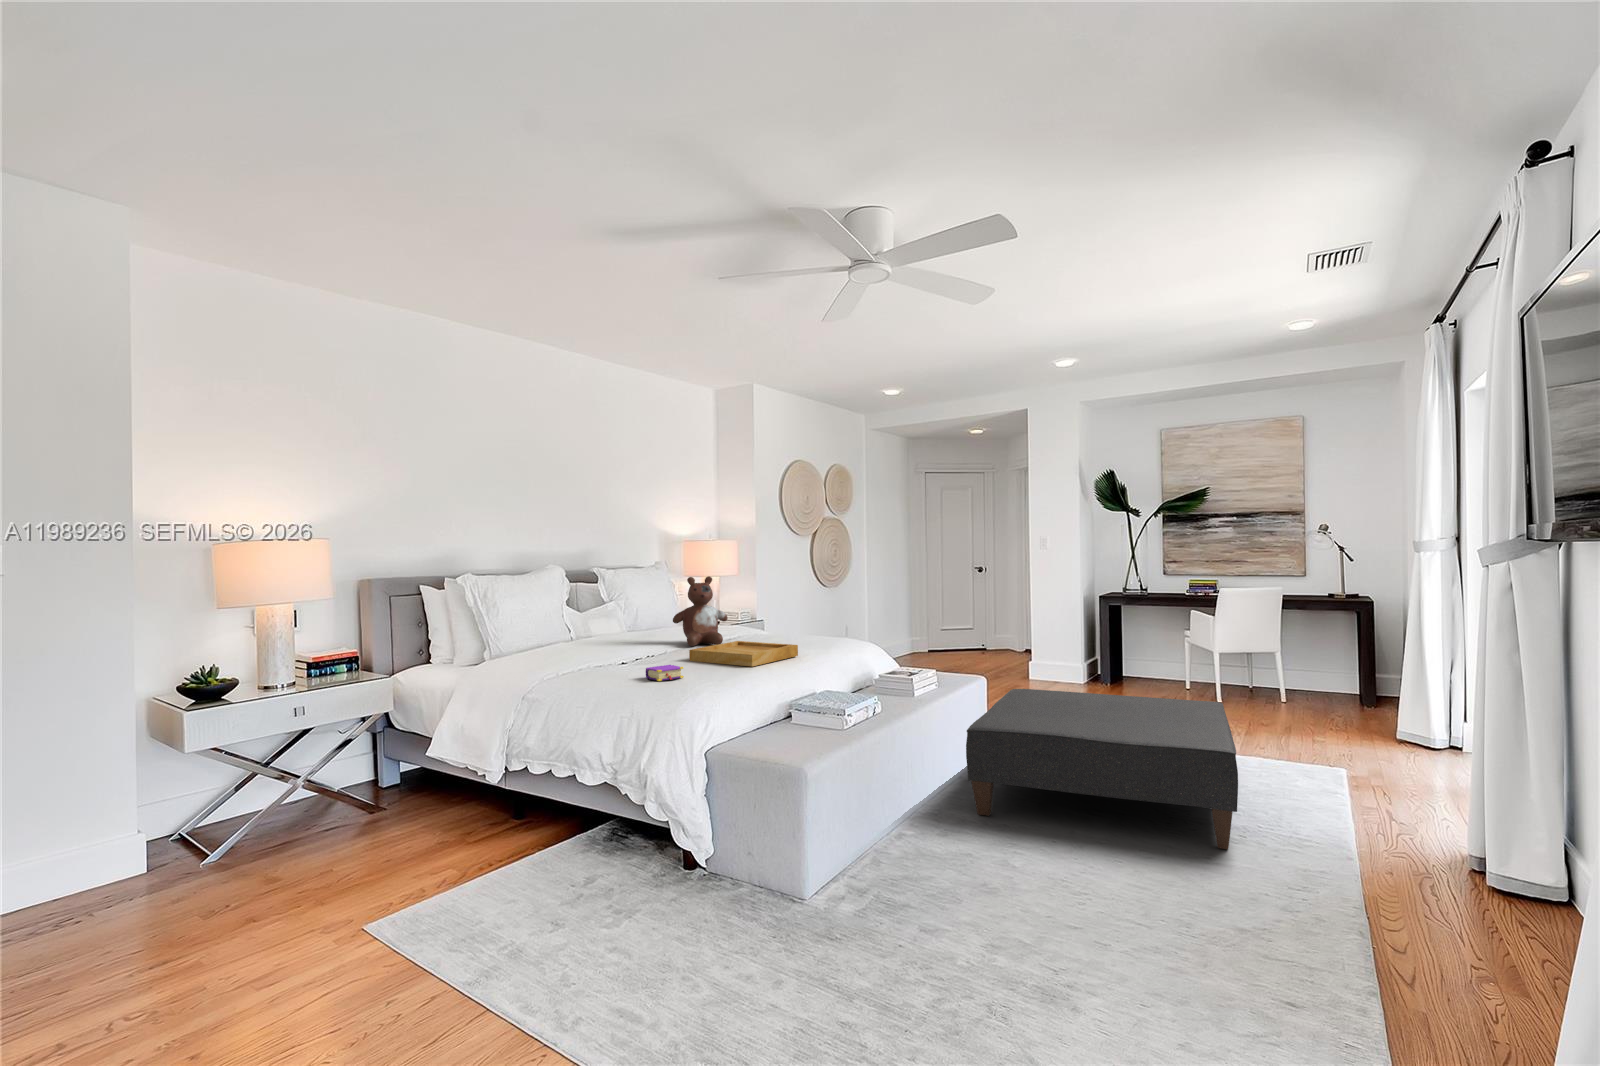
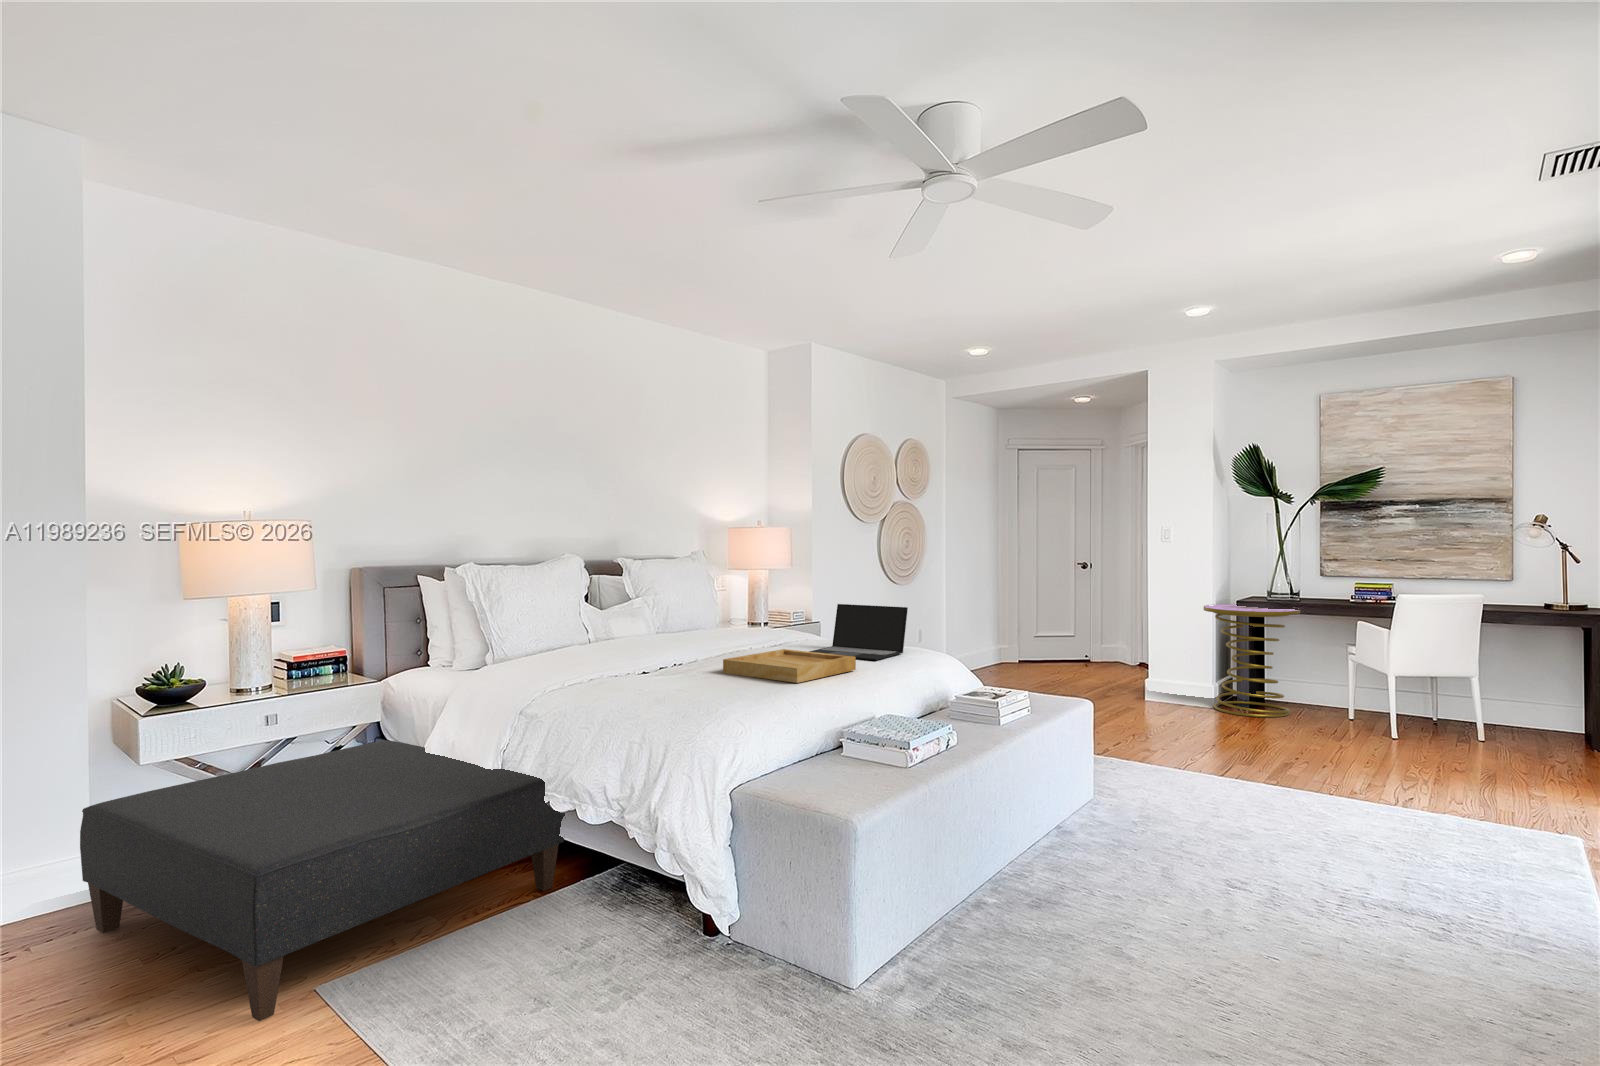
stuffed bear: present [673,576,728,646] -> none [709,570,774,654]
side table: none [1073,599,1147,690] -> present [1204,604,1300,717]
laptop: none [753,603,838,648] -> present [810,604,908,660]
book: present [646,665,684,681] -> none [648,679,727,703]
ottoman: present [966,689,1238,849] -> present [80,740,566,1021]

